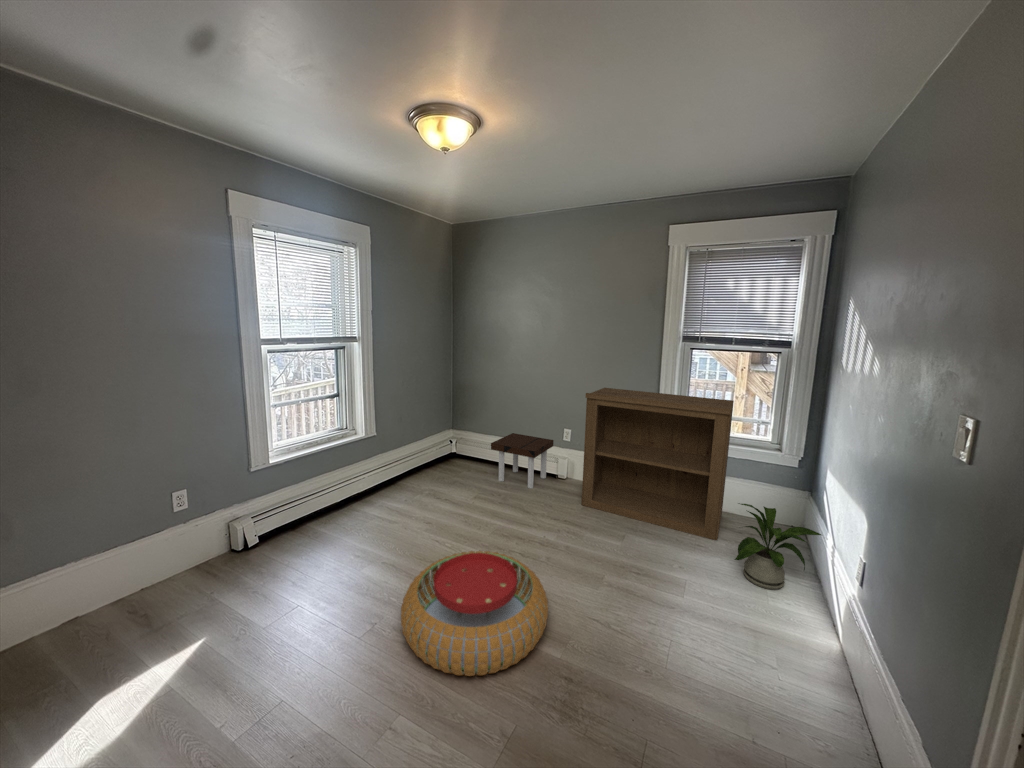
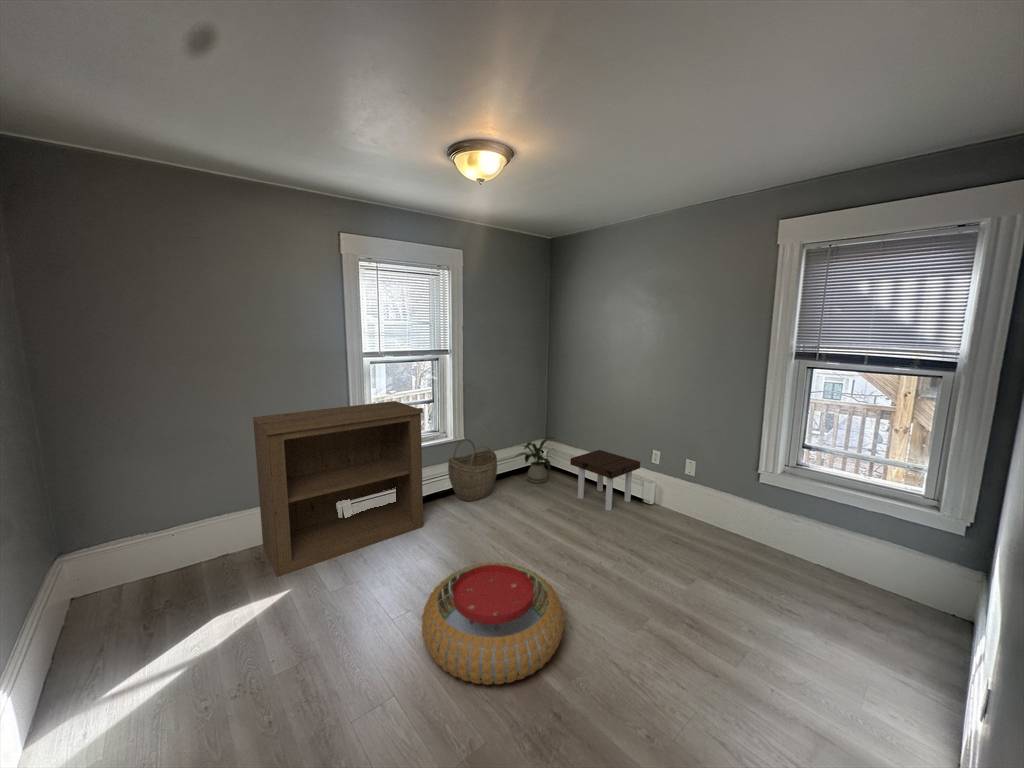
bookshelf: present [582,388,734,540] -> present [253,401,423,577]
woven basket: none [364,434,418,500] -> present [448,439,497,501]
house plant: present [735,503,821,589] -> present [516,437,552,483]

